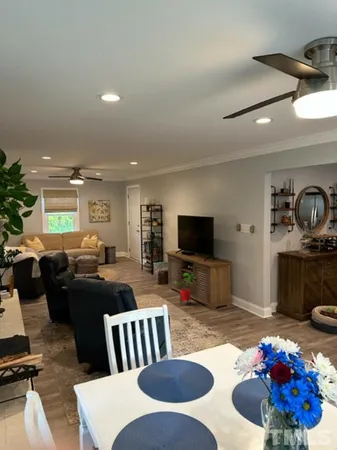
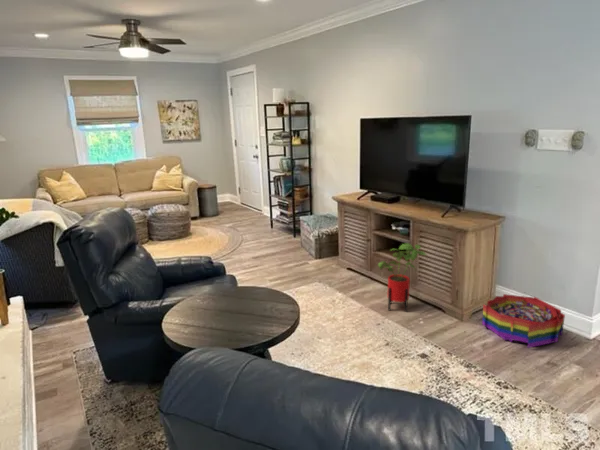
storage bin: none [219,298,252,320] -> present [482,294,565,348]

